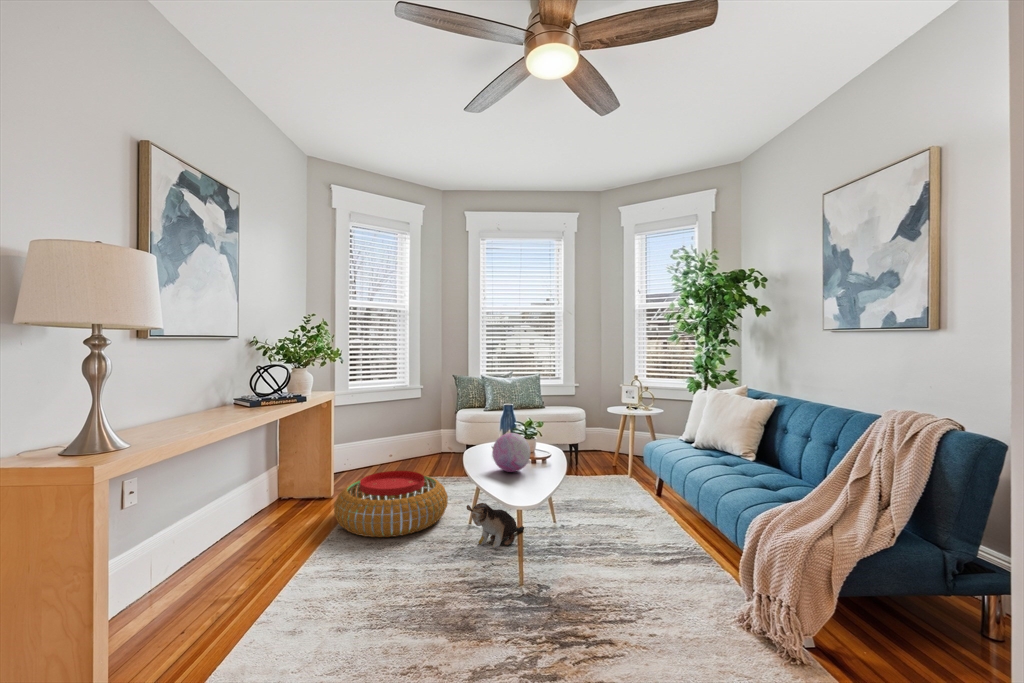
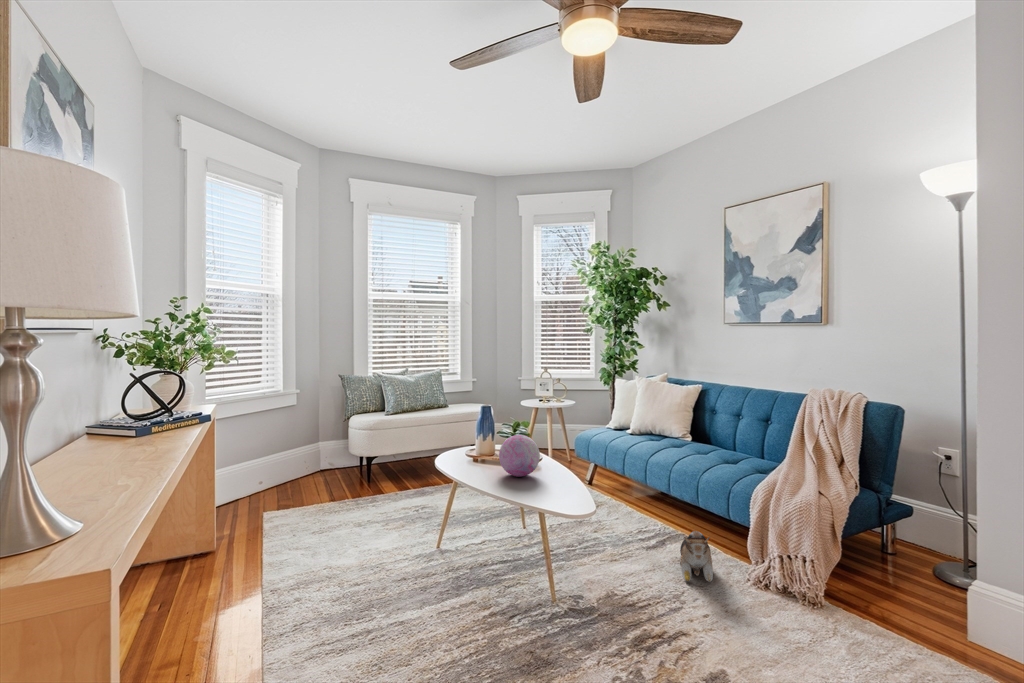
pouf: present [334,471,448,537] -> none [269,494,412,581]
plush toy: present [466,503,524,548] -> present [680,531,713,582]

